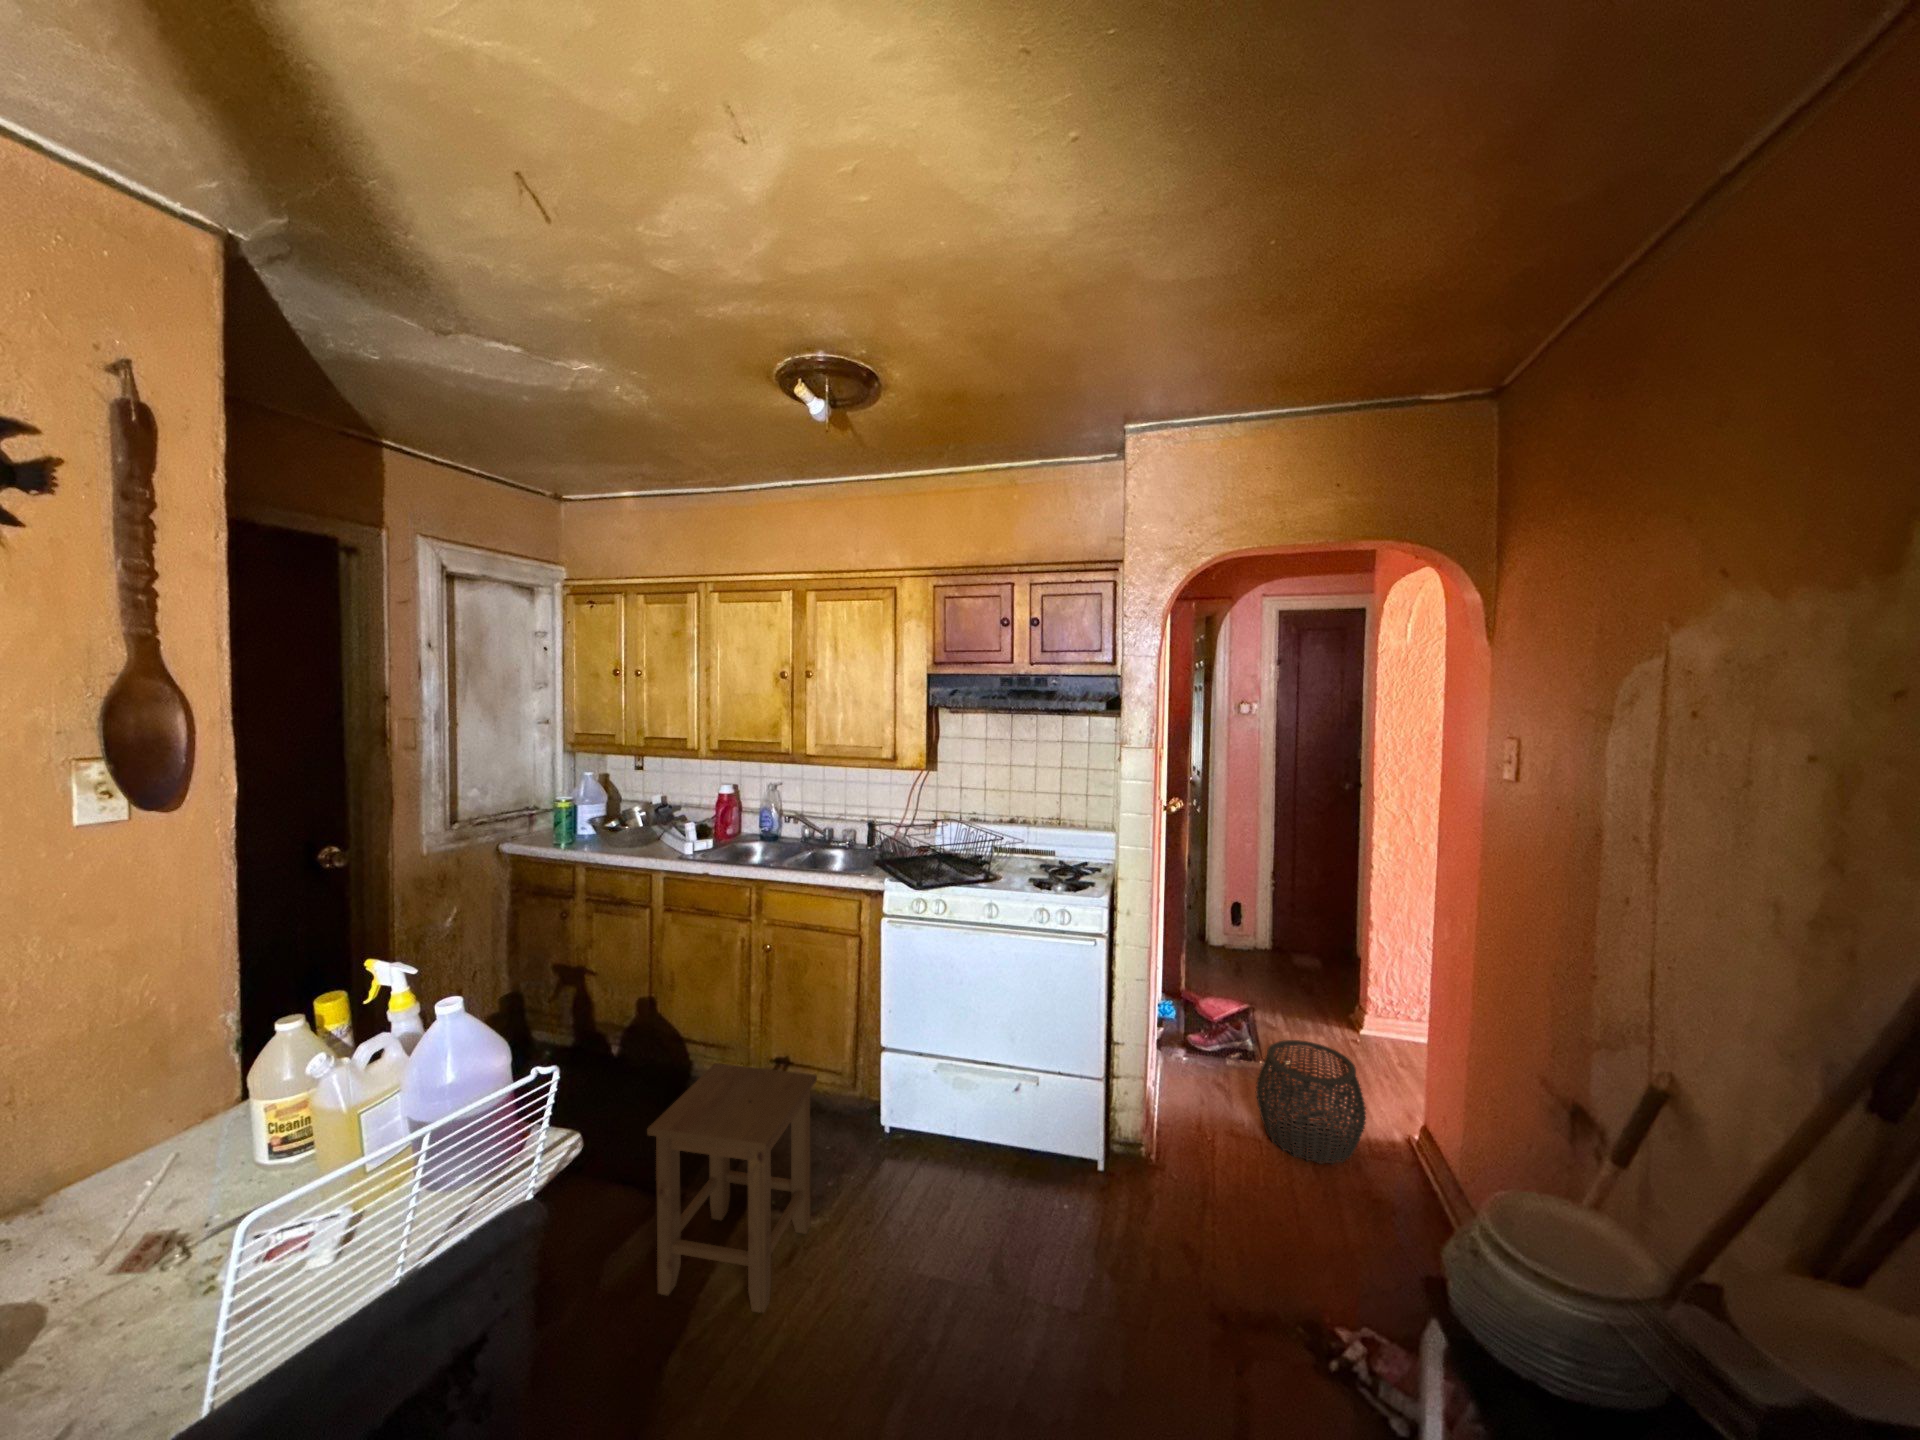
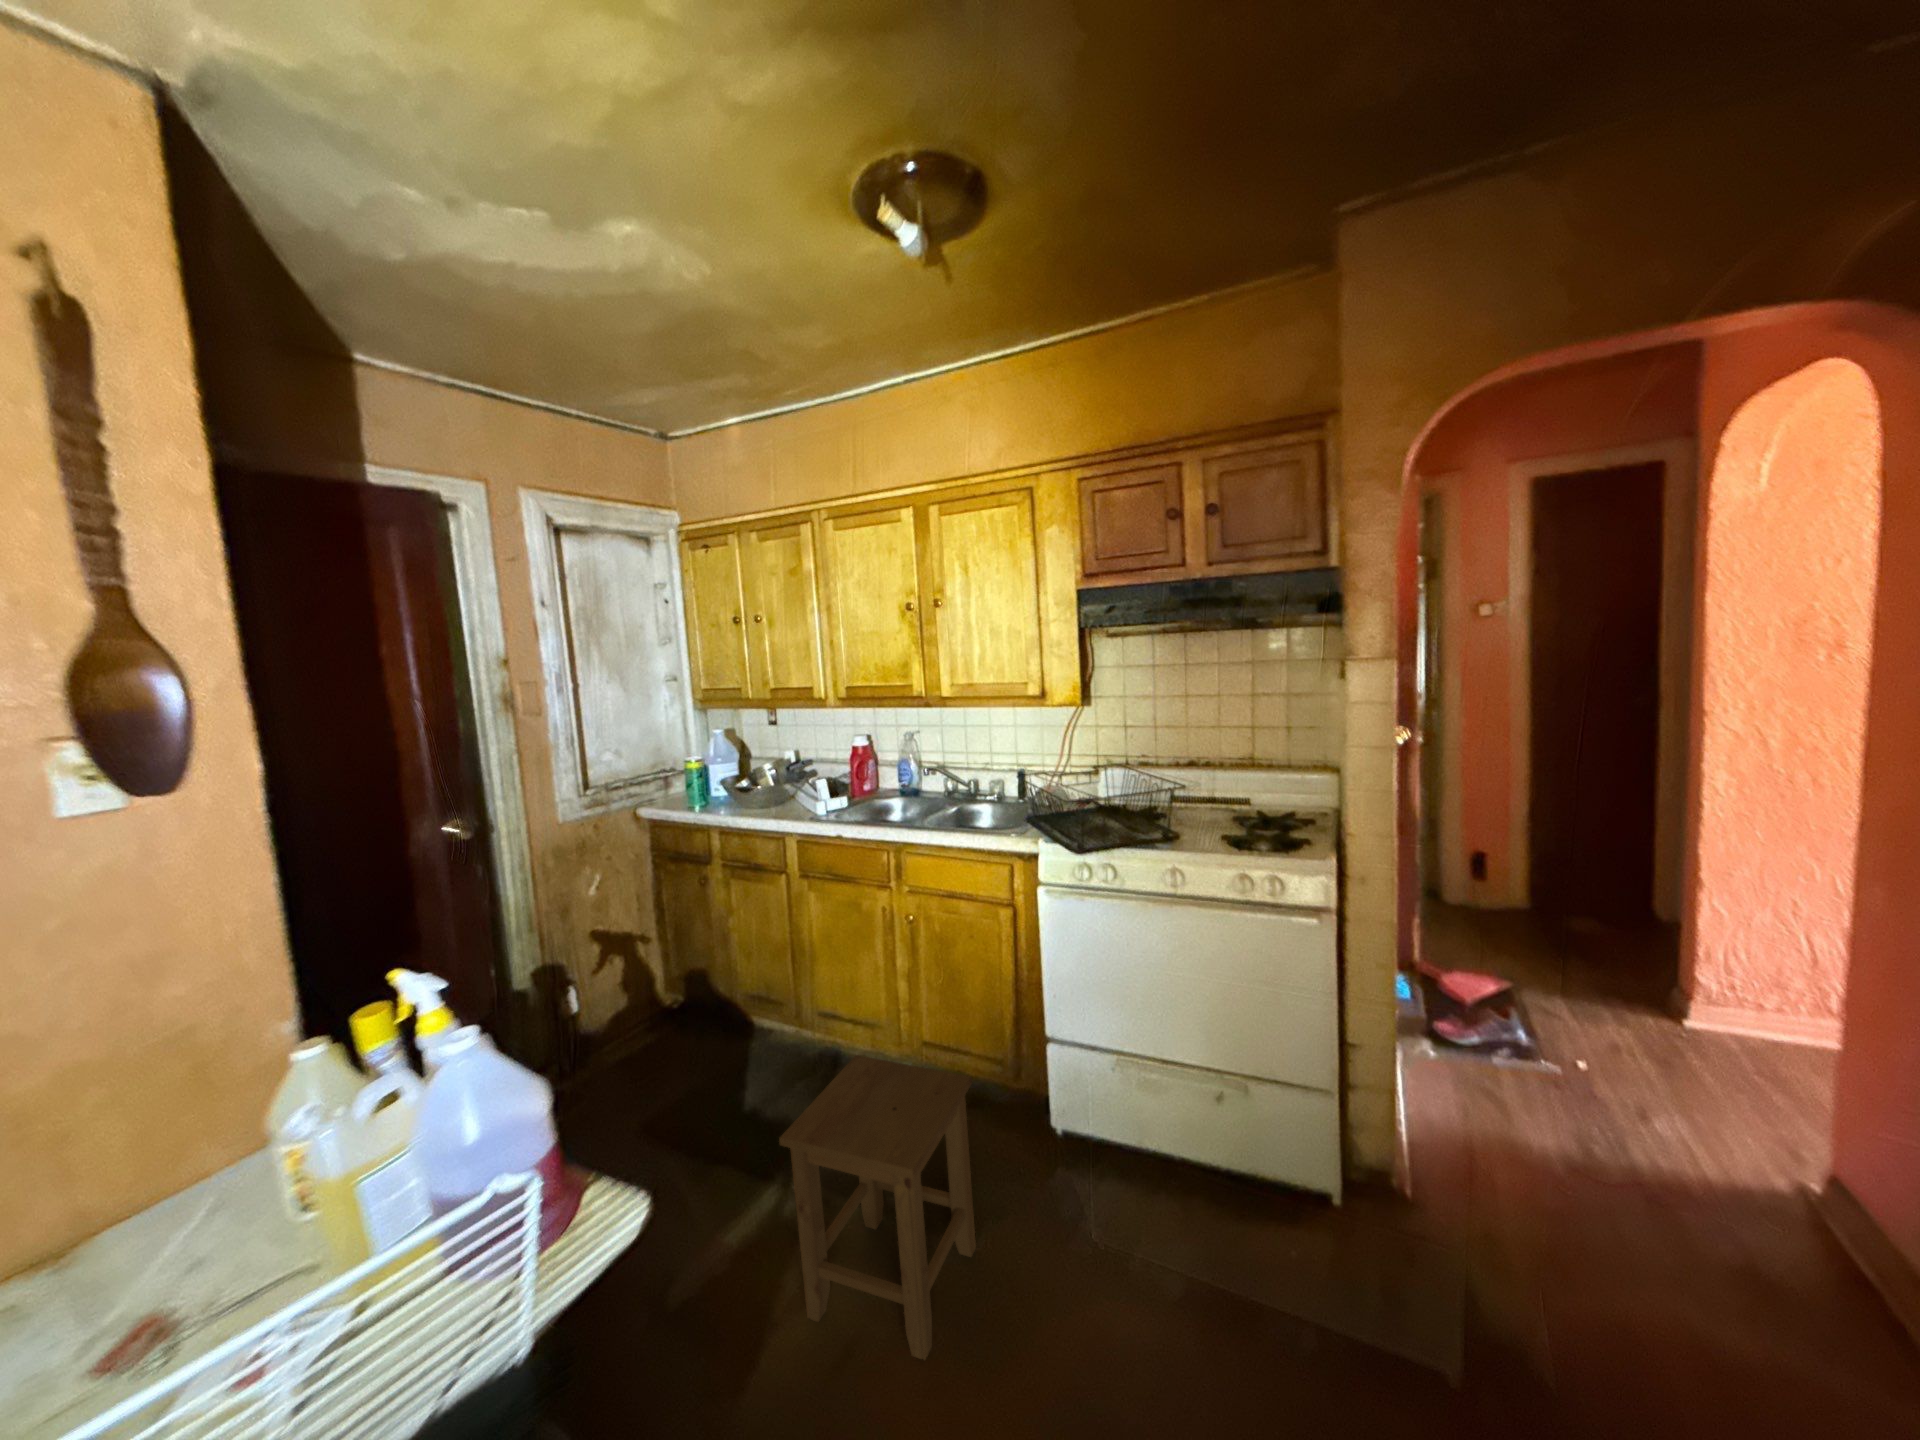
woven basket: present [1256,1040,1366,1164] -> none [1551,1044,1740,1221]

